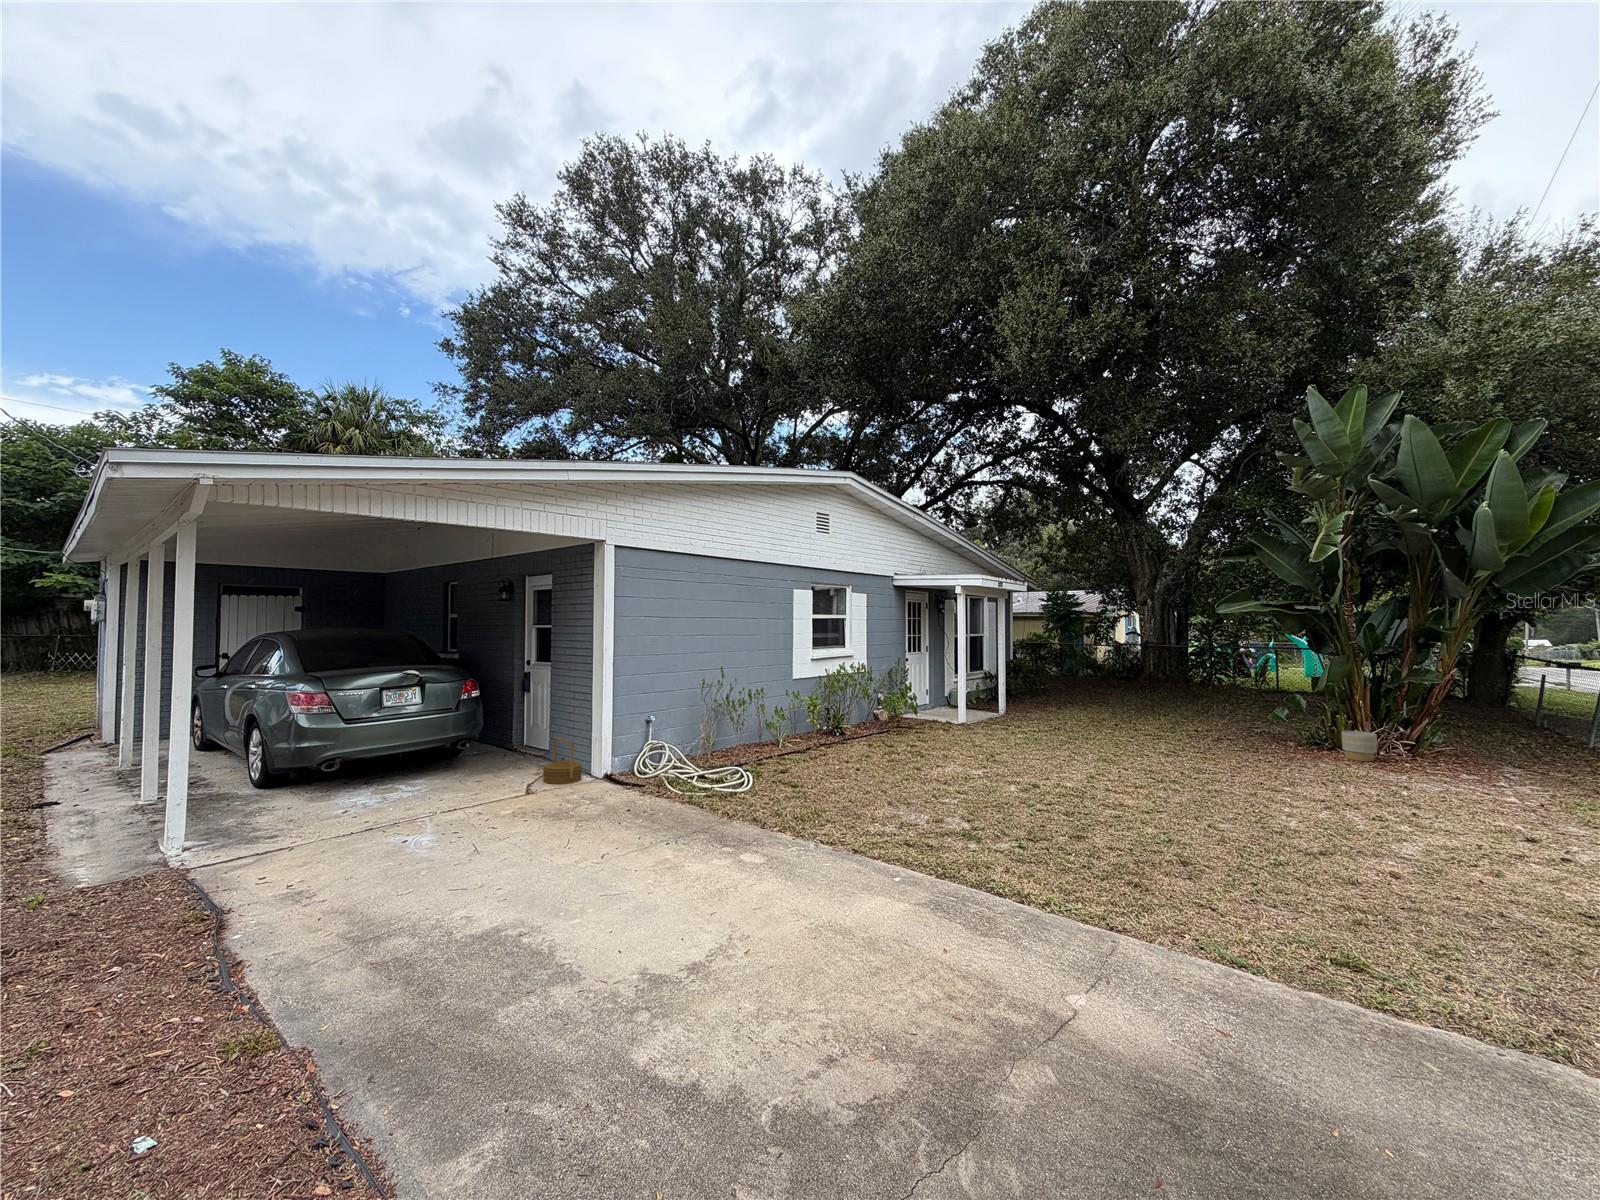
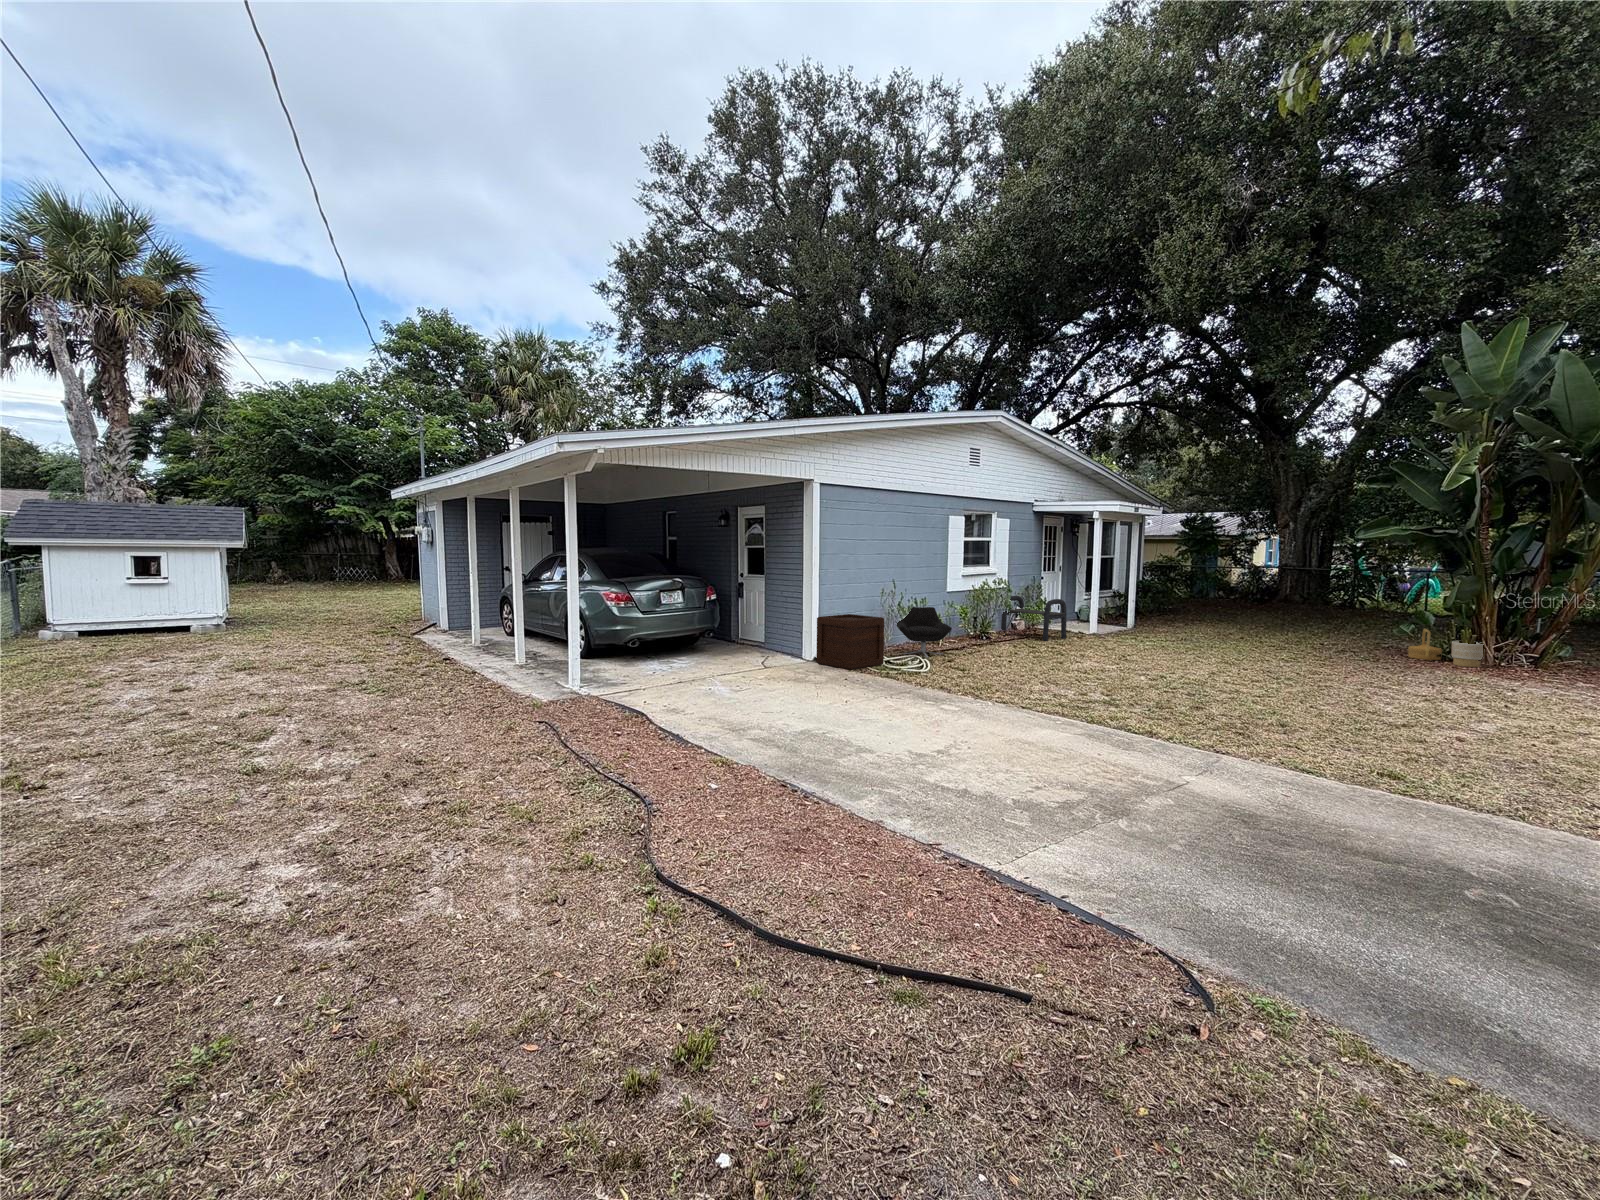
bench: none [859,682,931,735] -> present [1001,596,1067,641]
lounge chair: none [724,700,790,765] -> present [897,607,952,657]
wooden crate: none [606,713,696,790] -> present [816,614,884,670]
woven basket: present [543,737,582,784] -> present [1408,629,1442,660]

